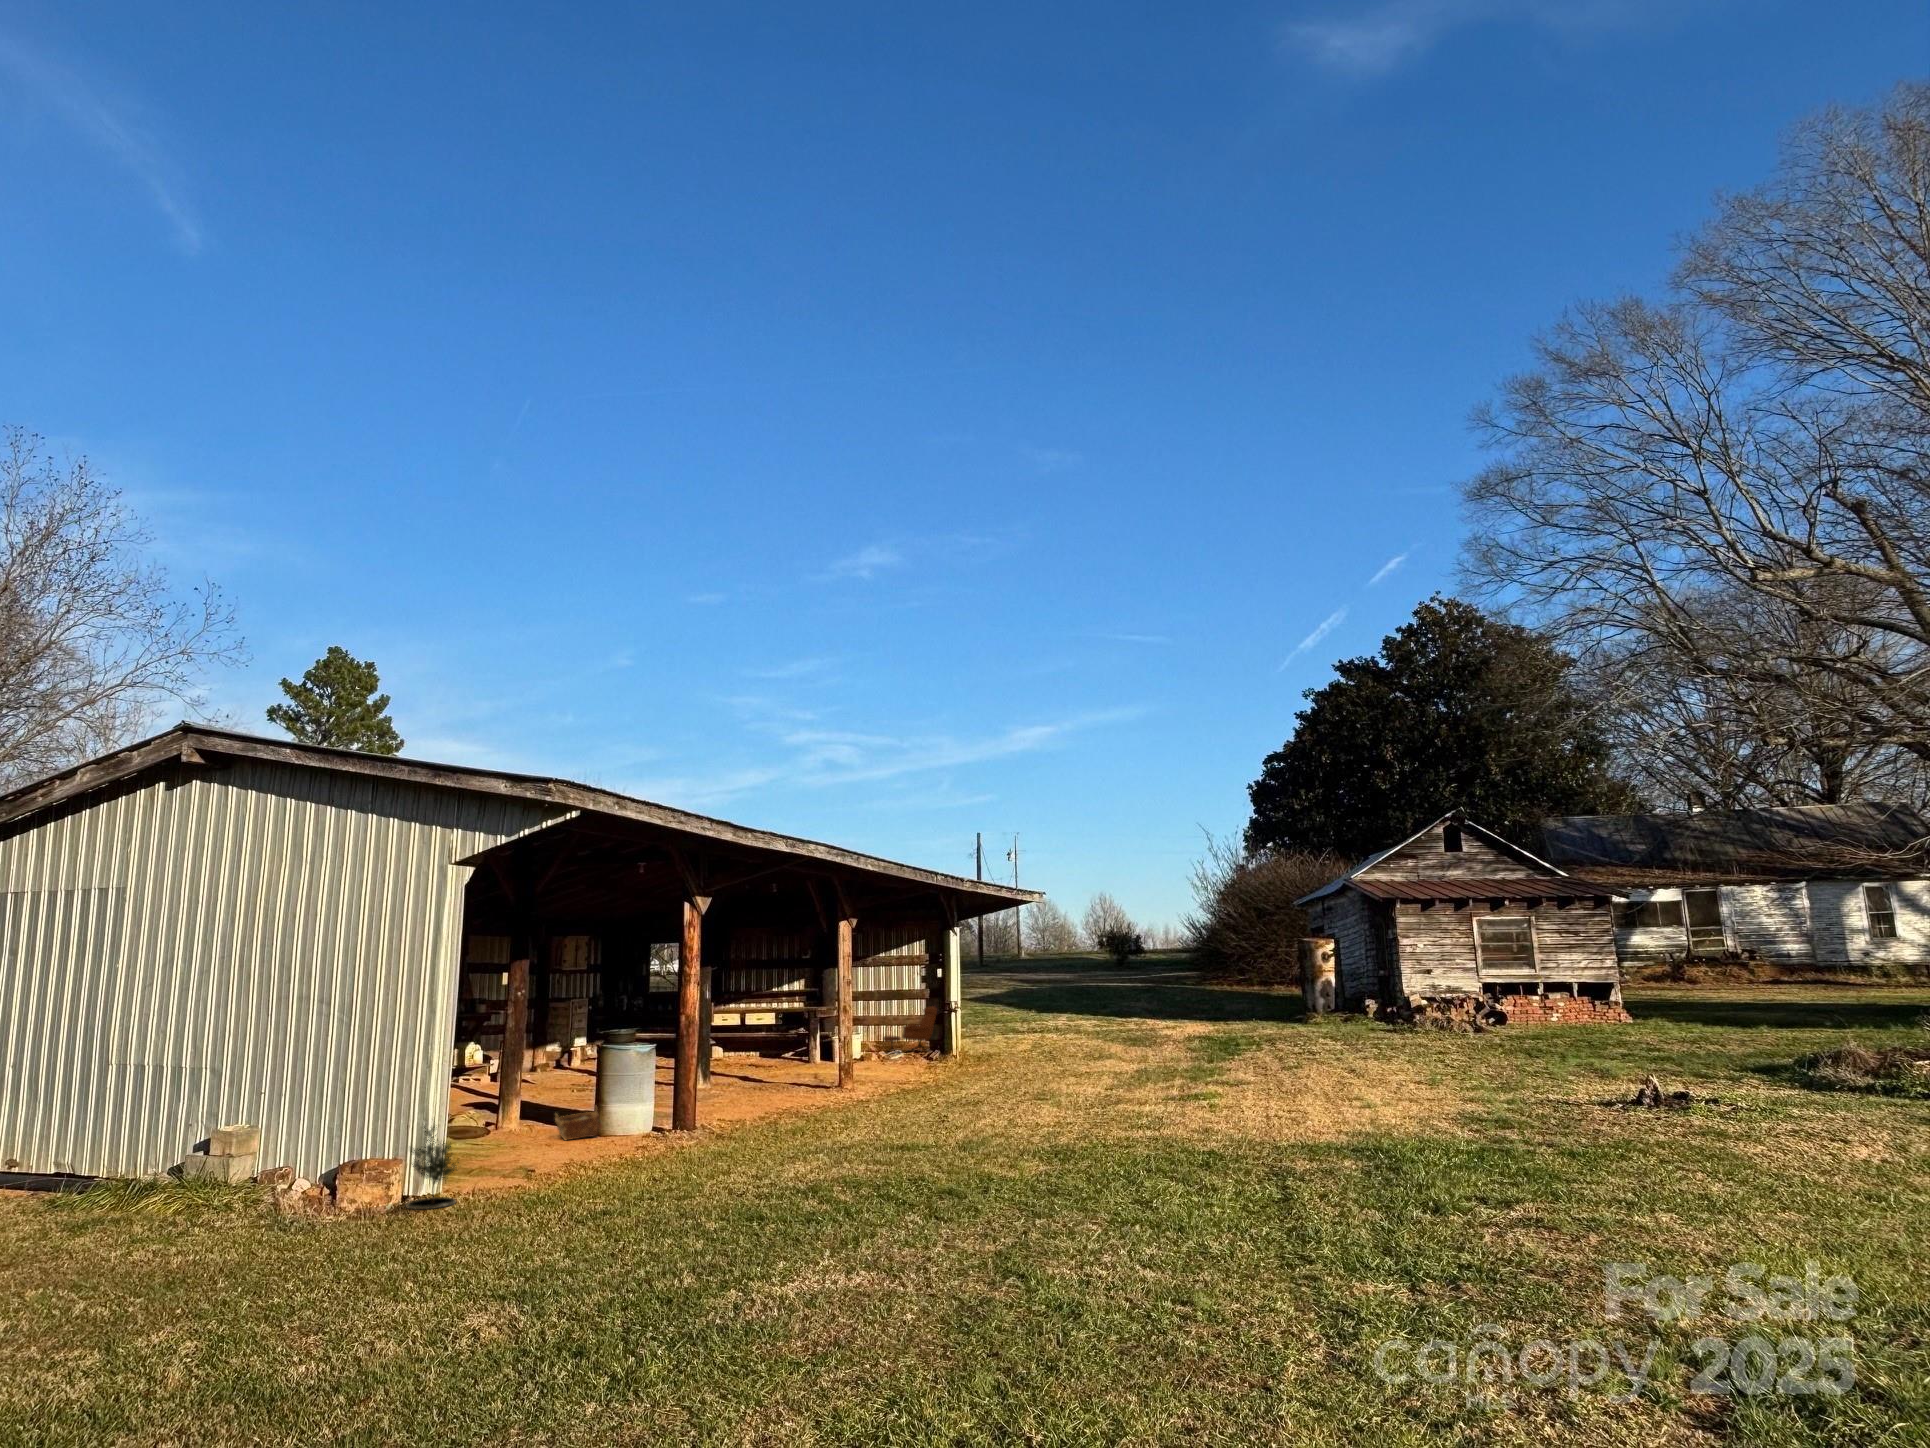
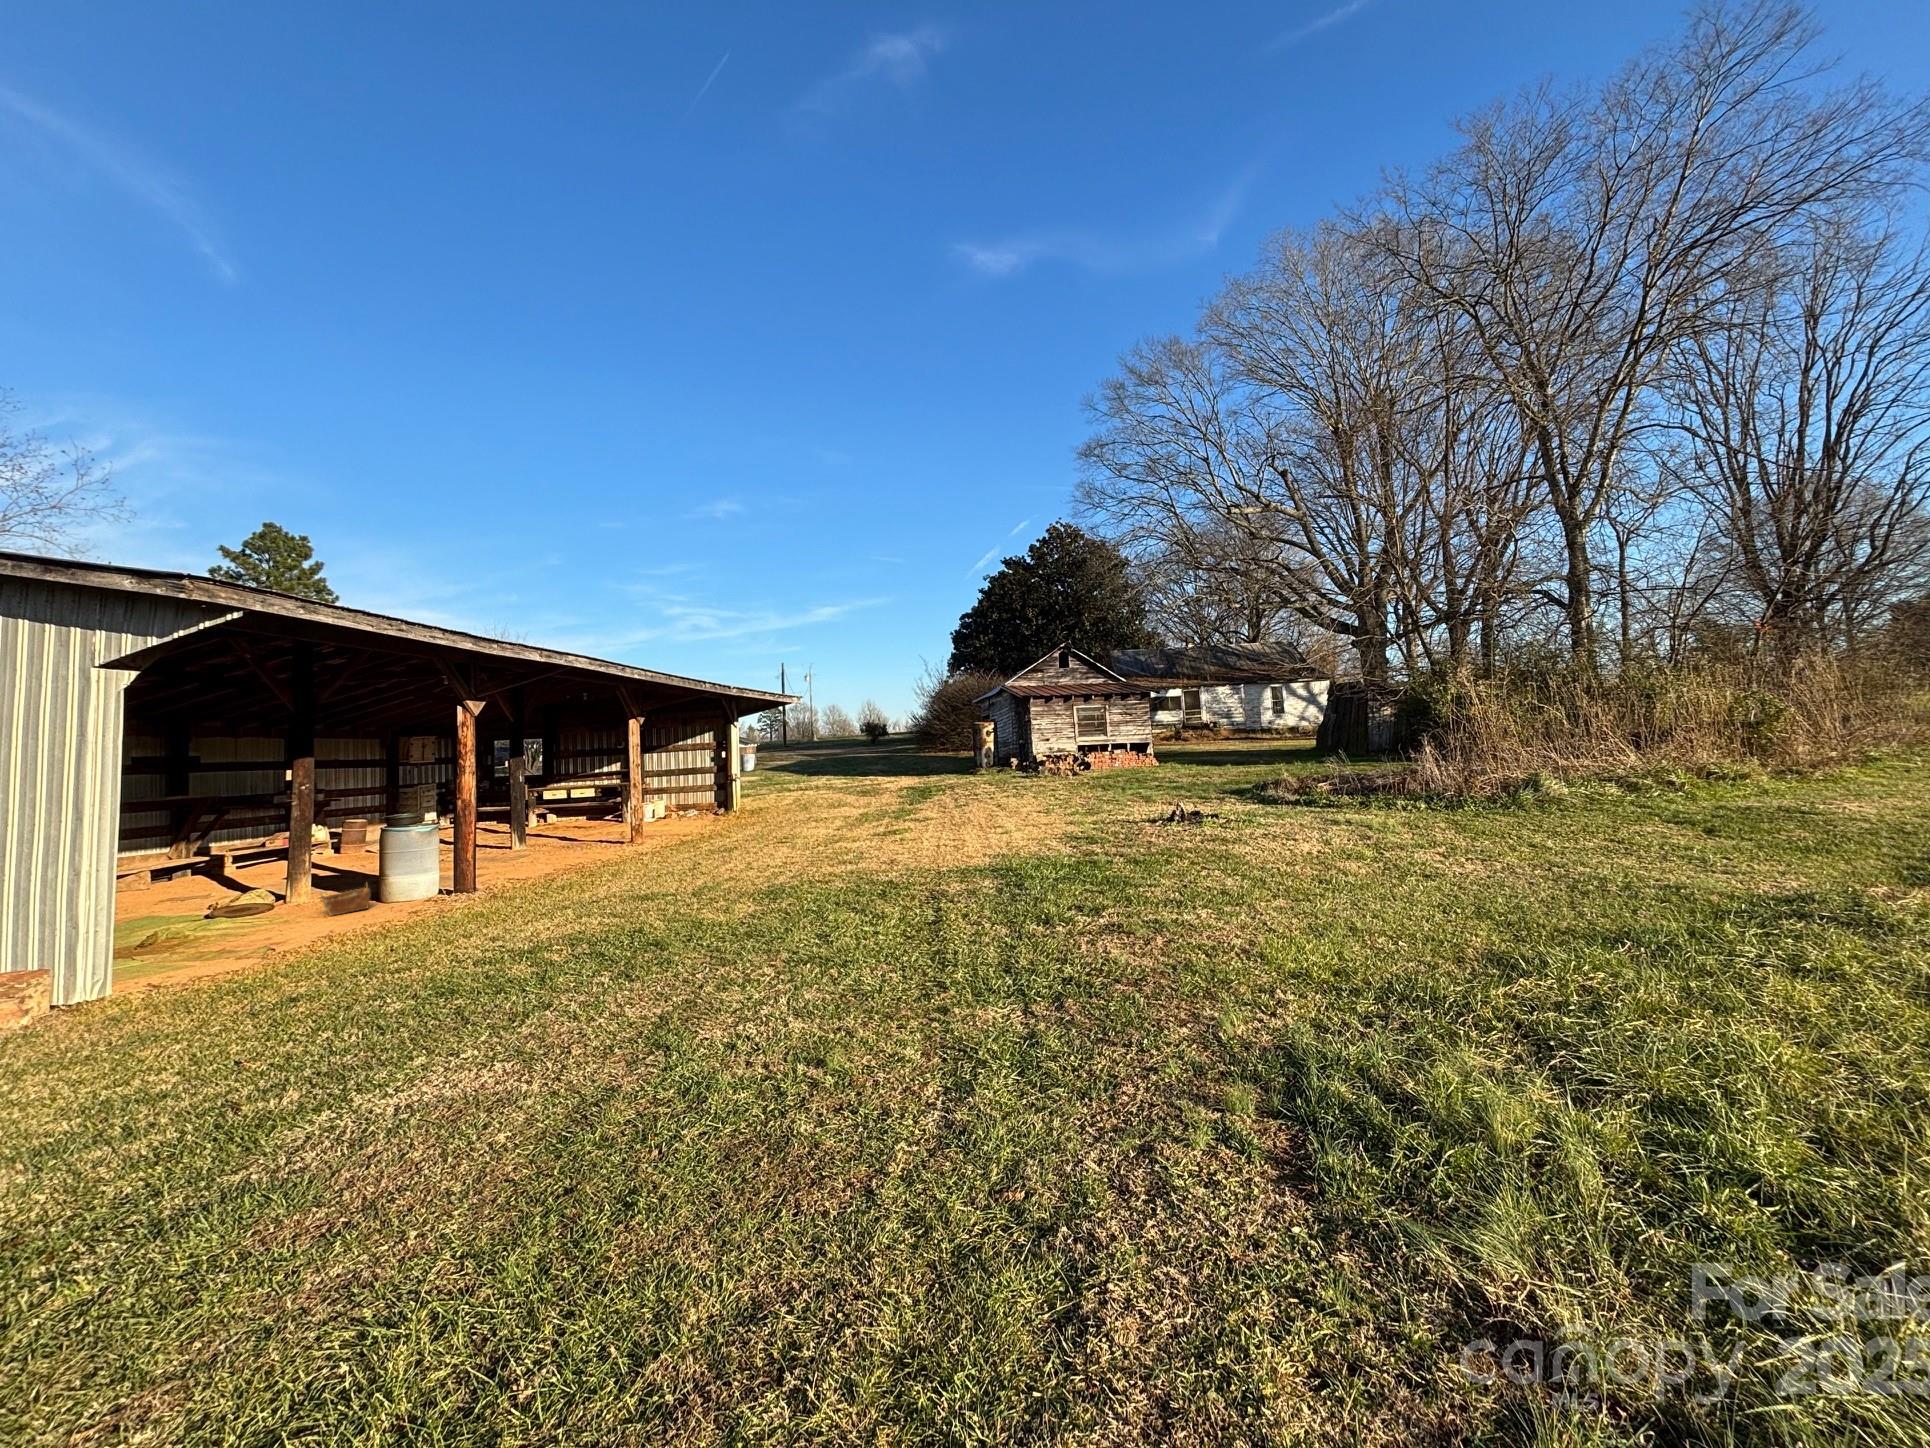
lounge chair: present [883,1006,937,1051] -> none [682,777,725,812]
potted tree: present [406,1126,459,1210] -> none [35,930,118,1028]

